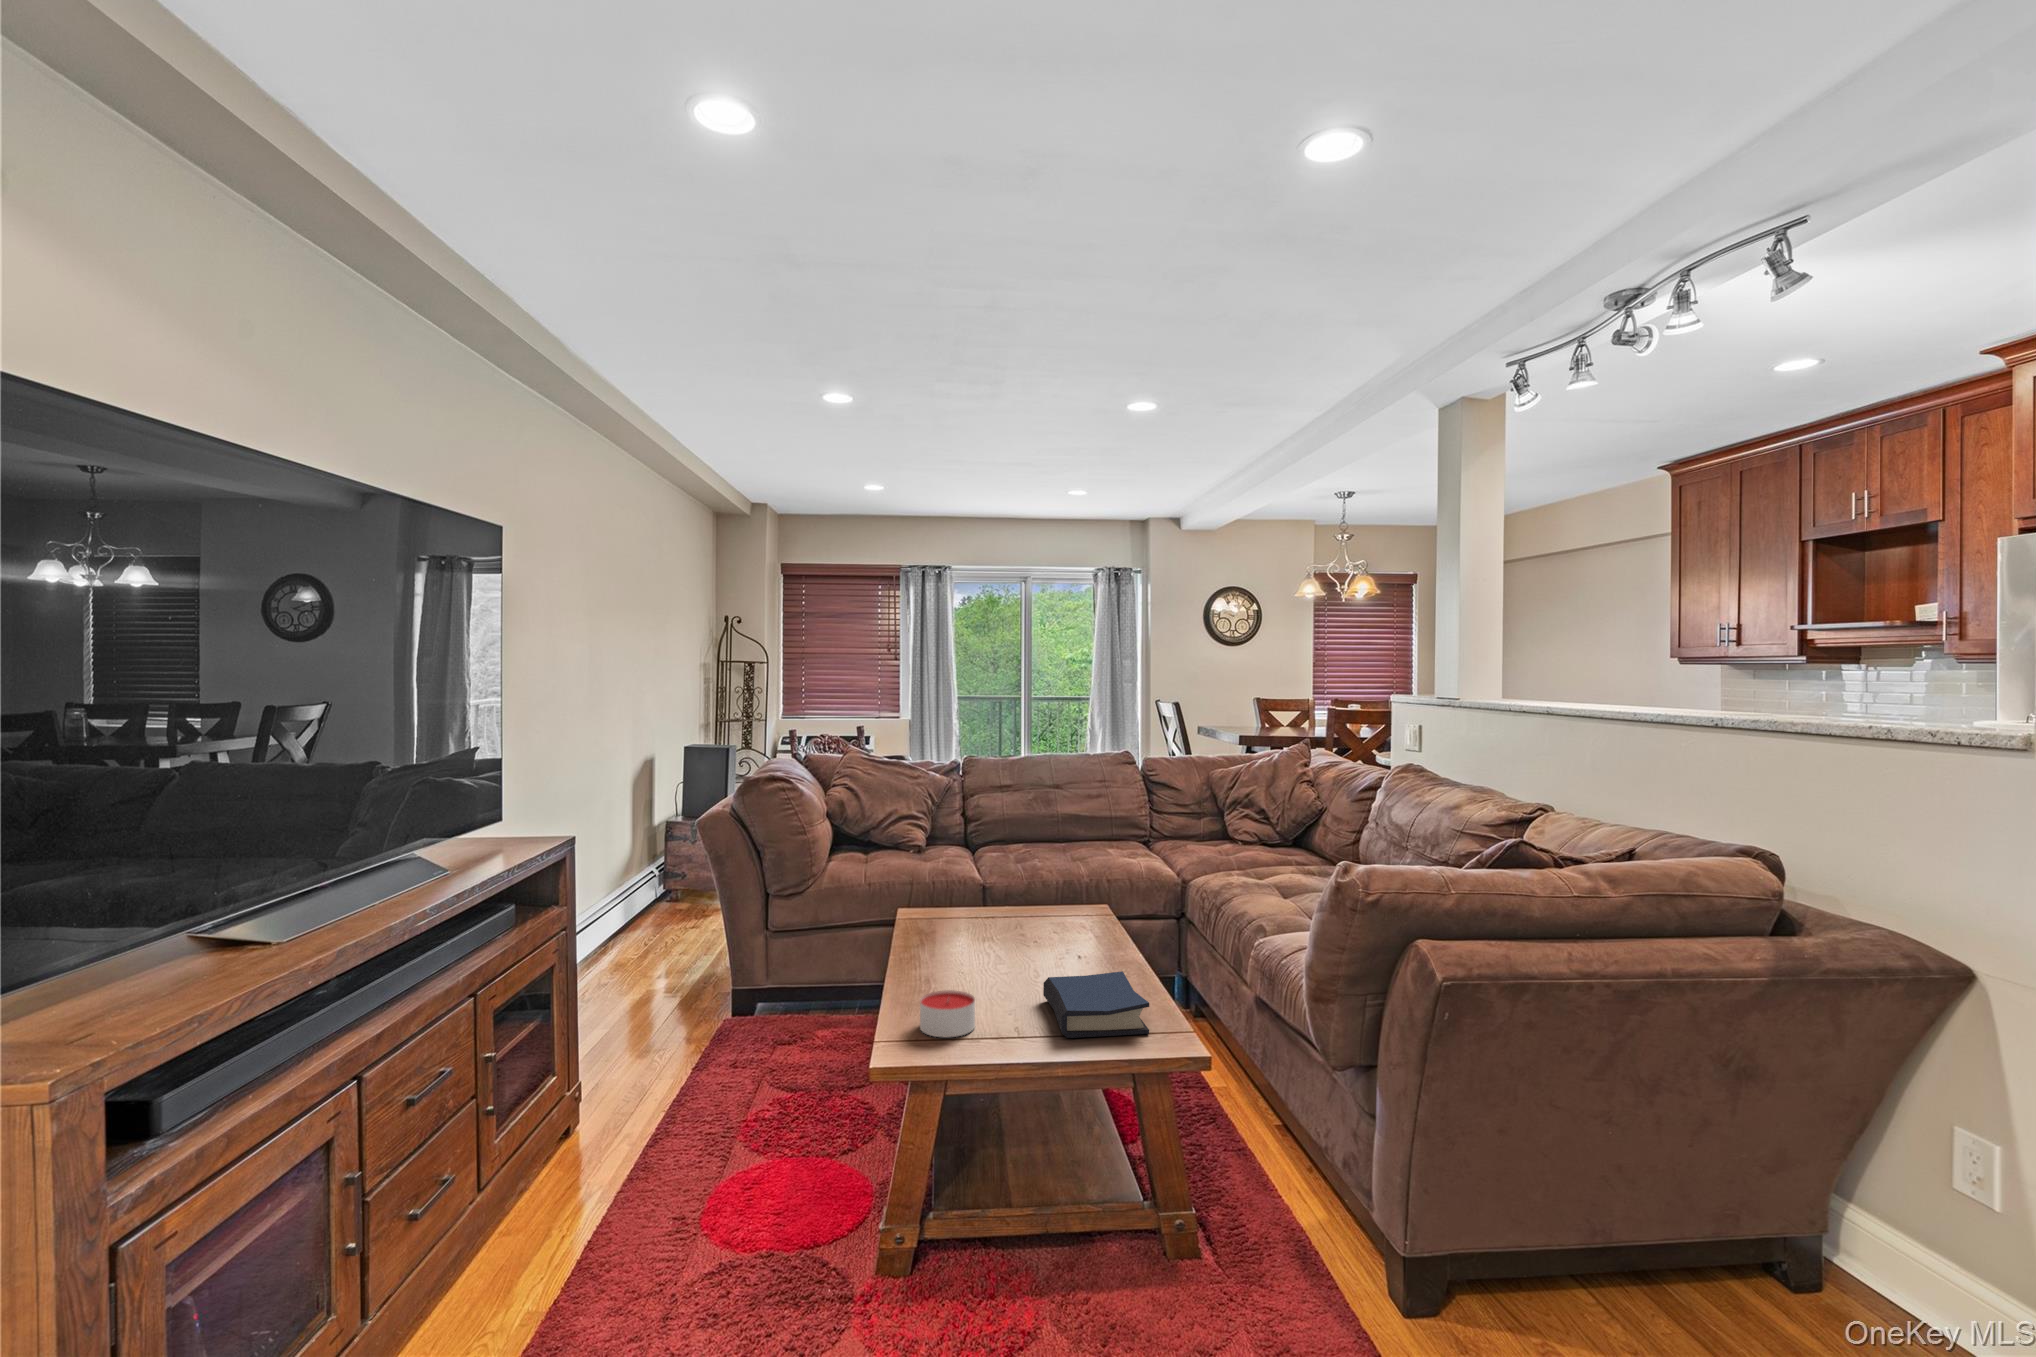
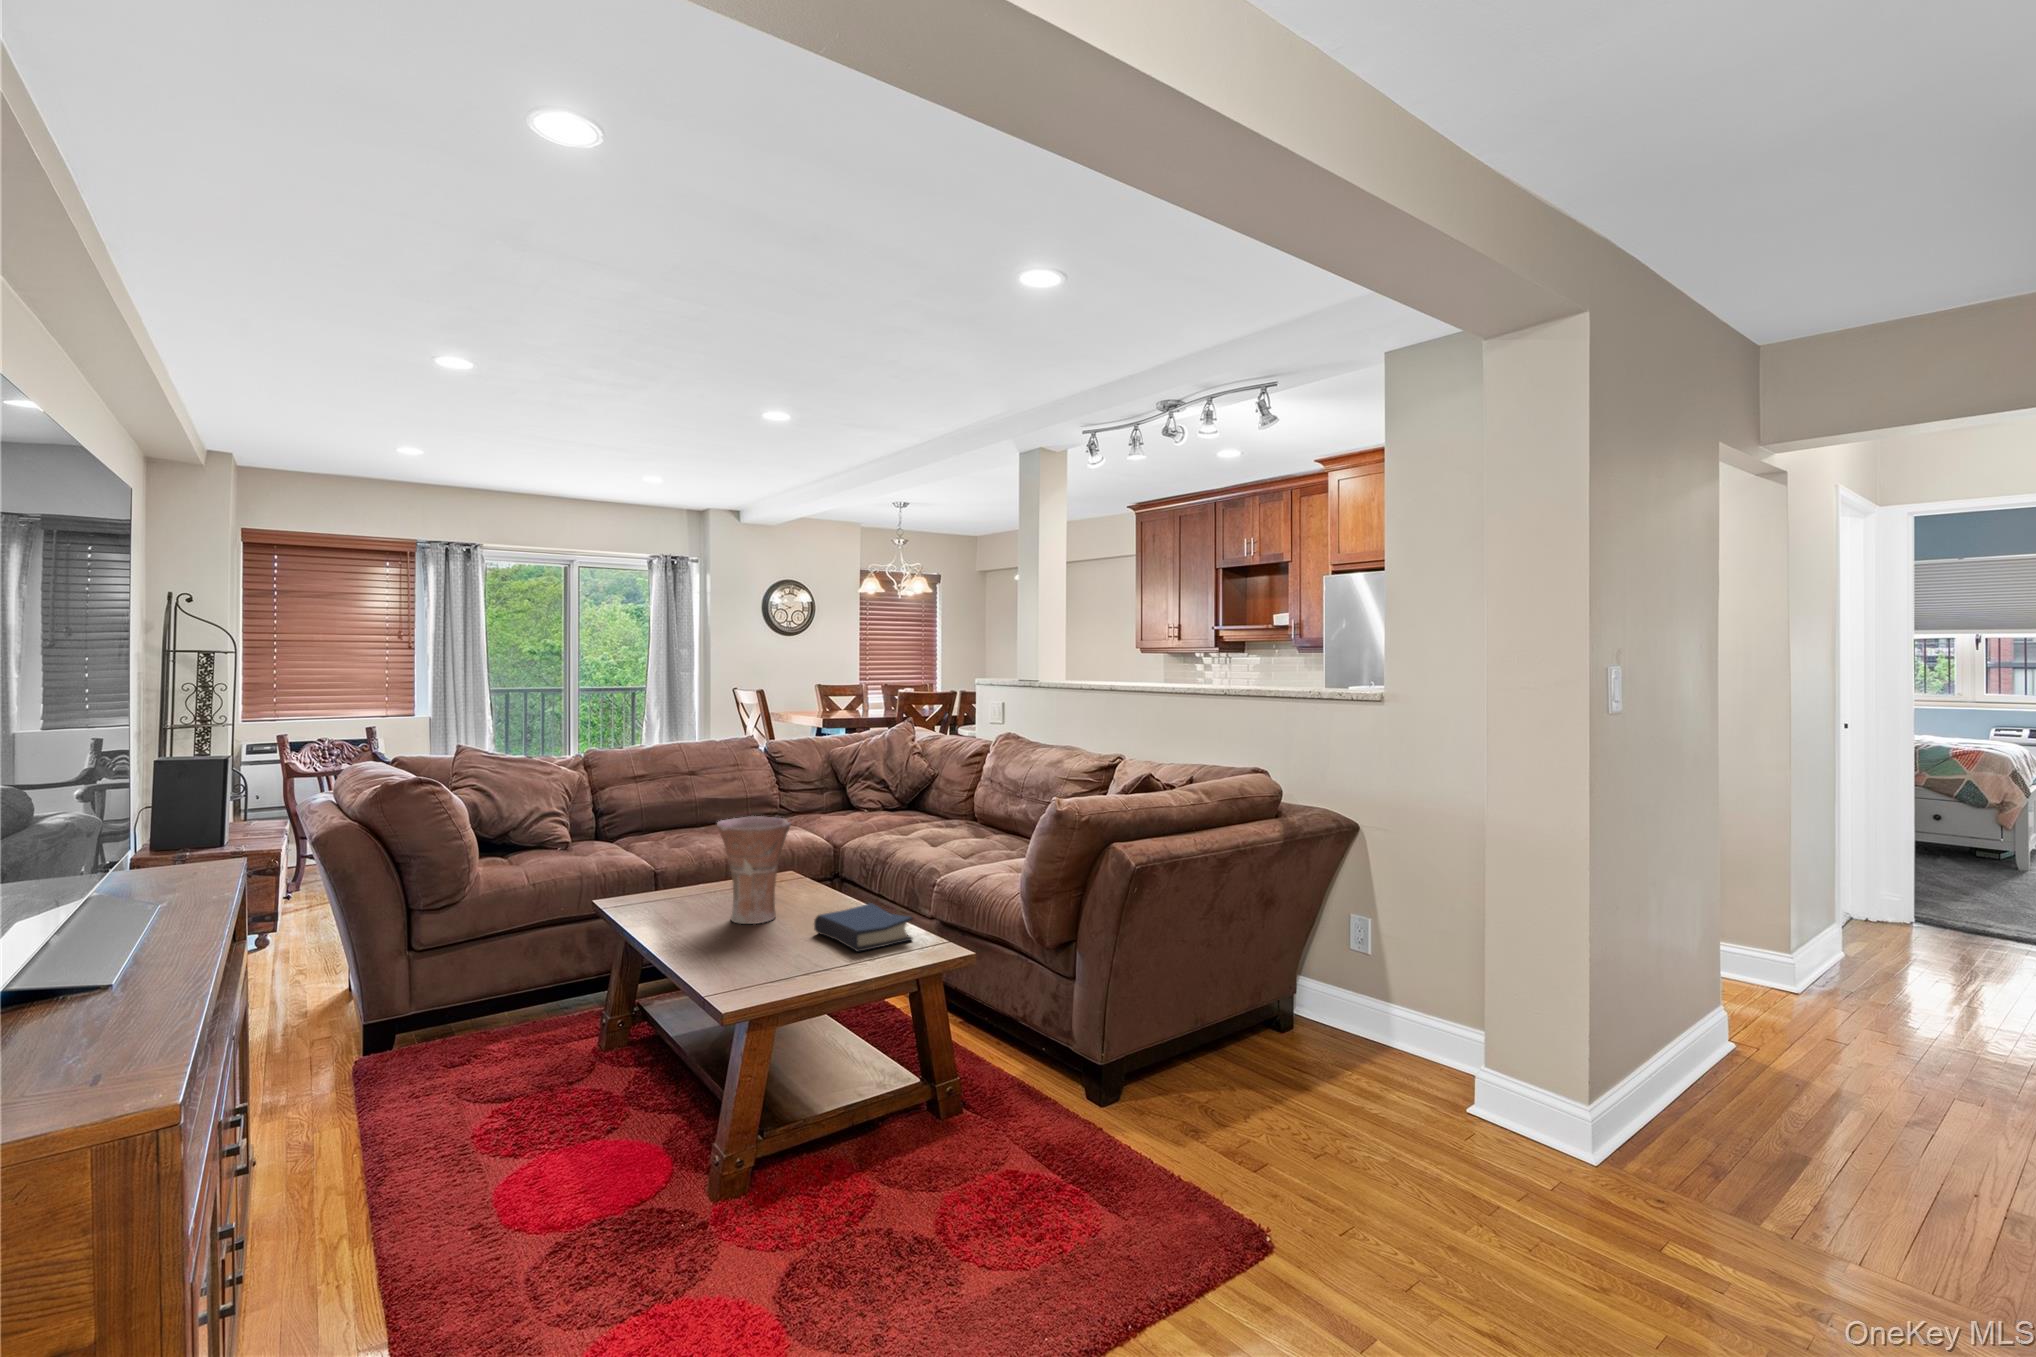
vase: none [959,845,1045,974] -> present [717,816,791,924]
candle: present [920,990,975,1037] -> none [734,933,780,968]

